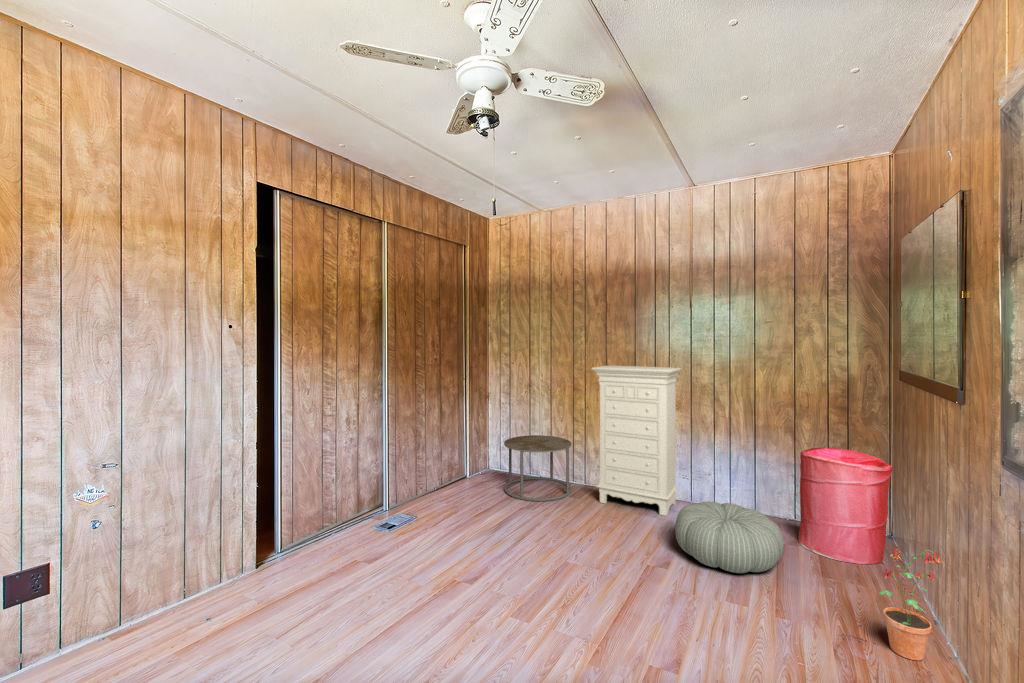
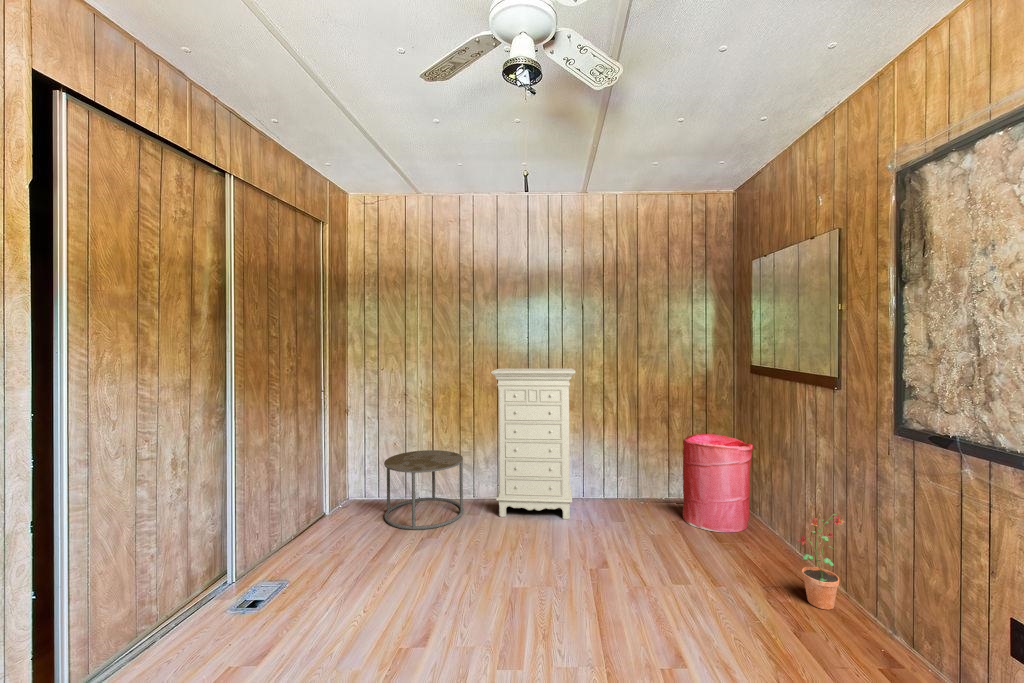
pouf: present [675,502,784,573] -> none [596,497,695,565]

